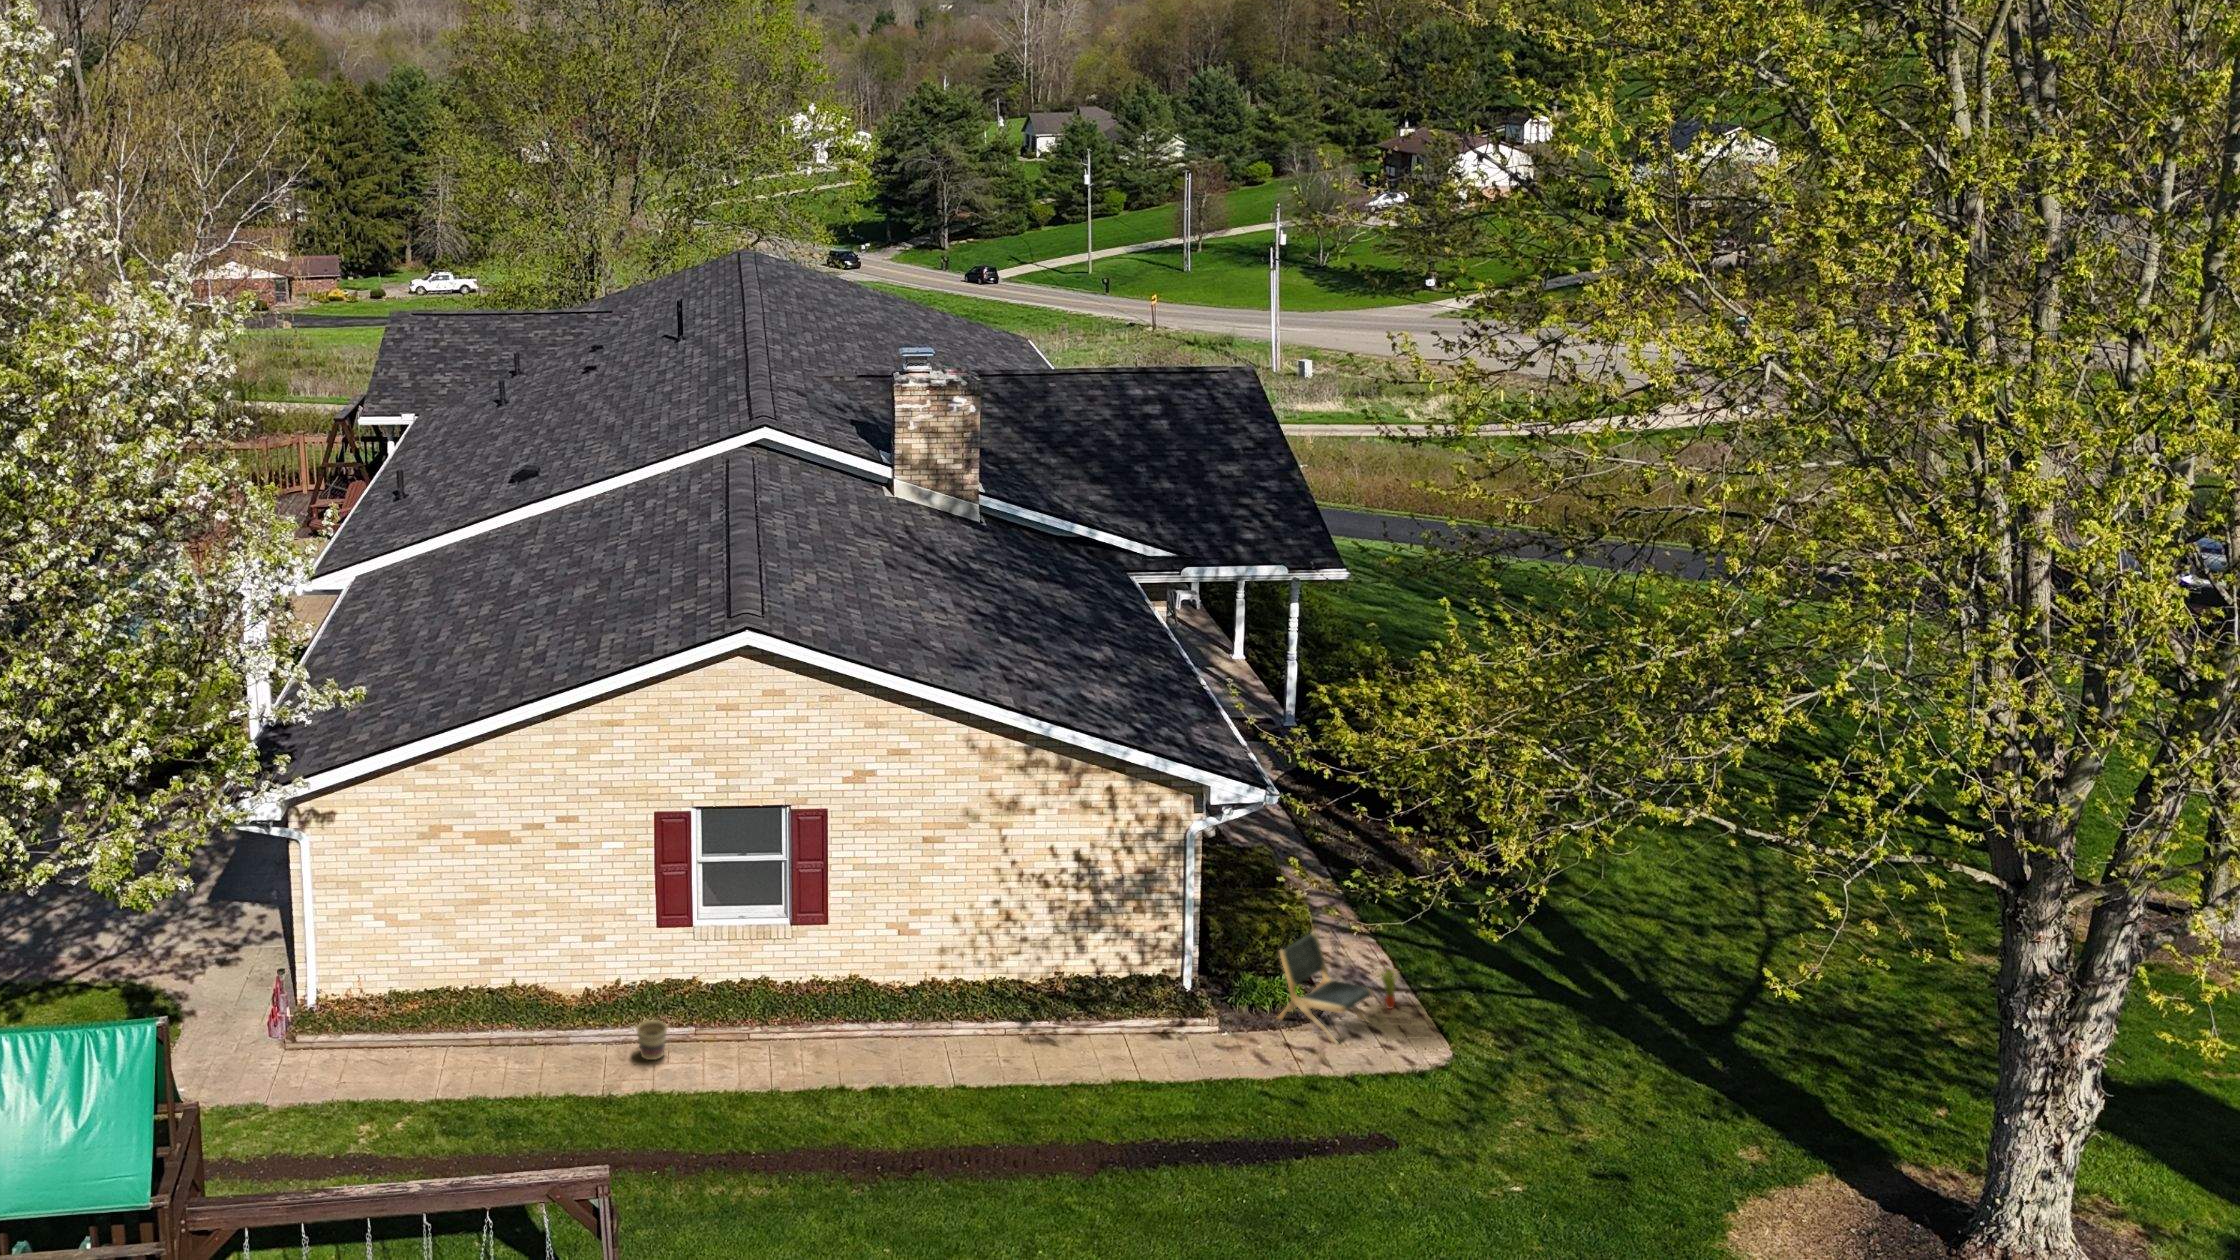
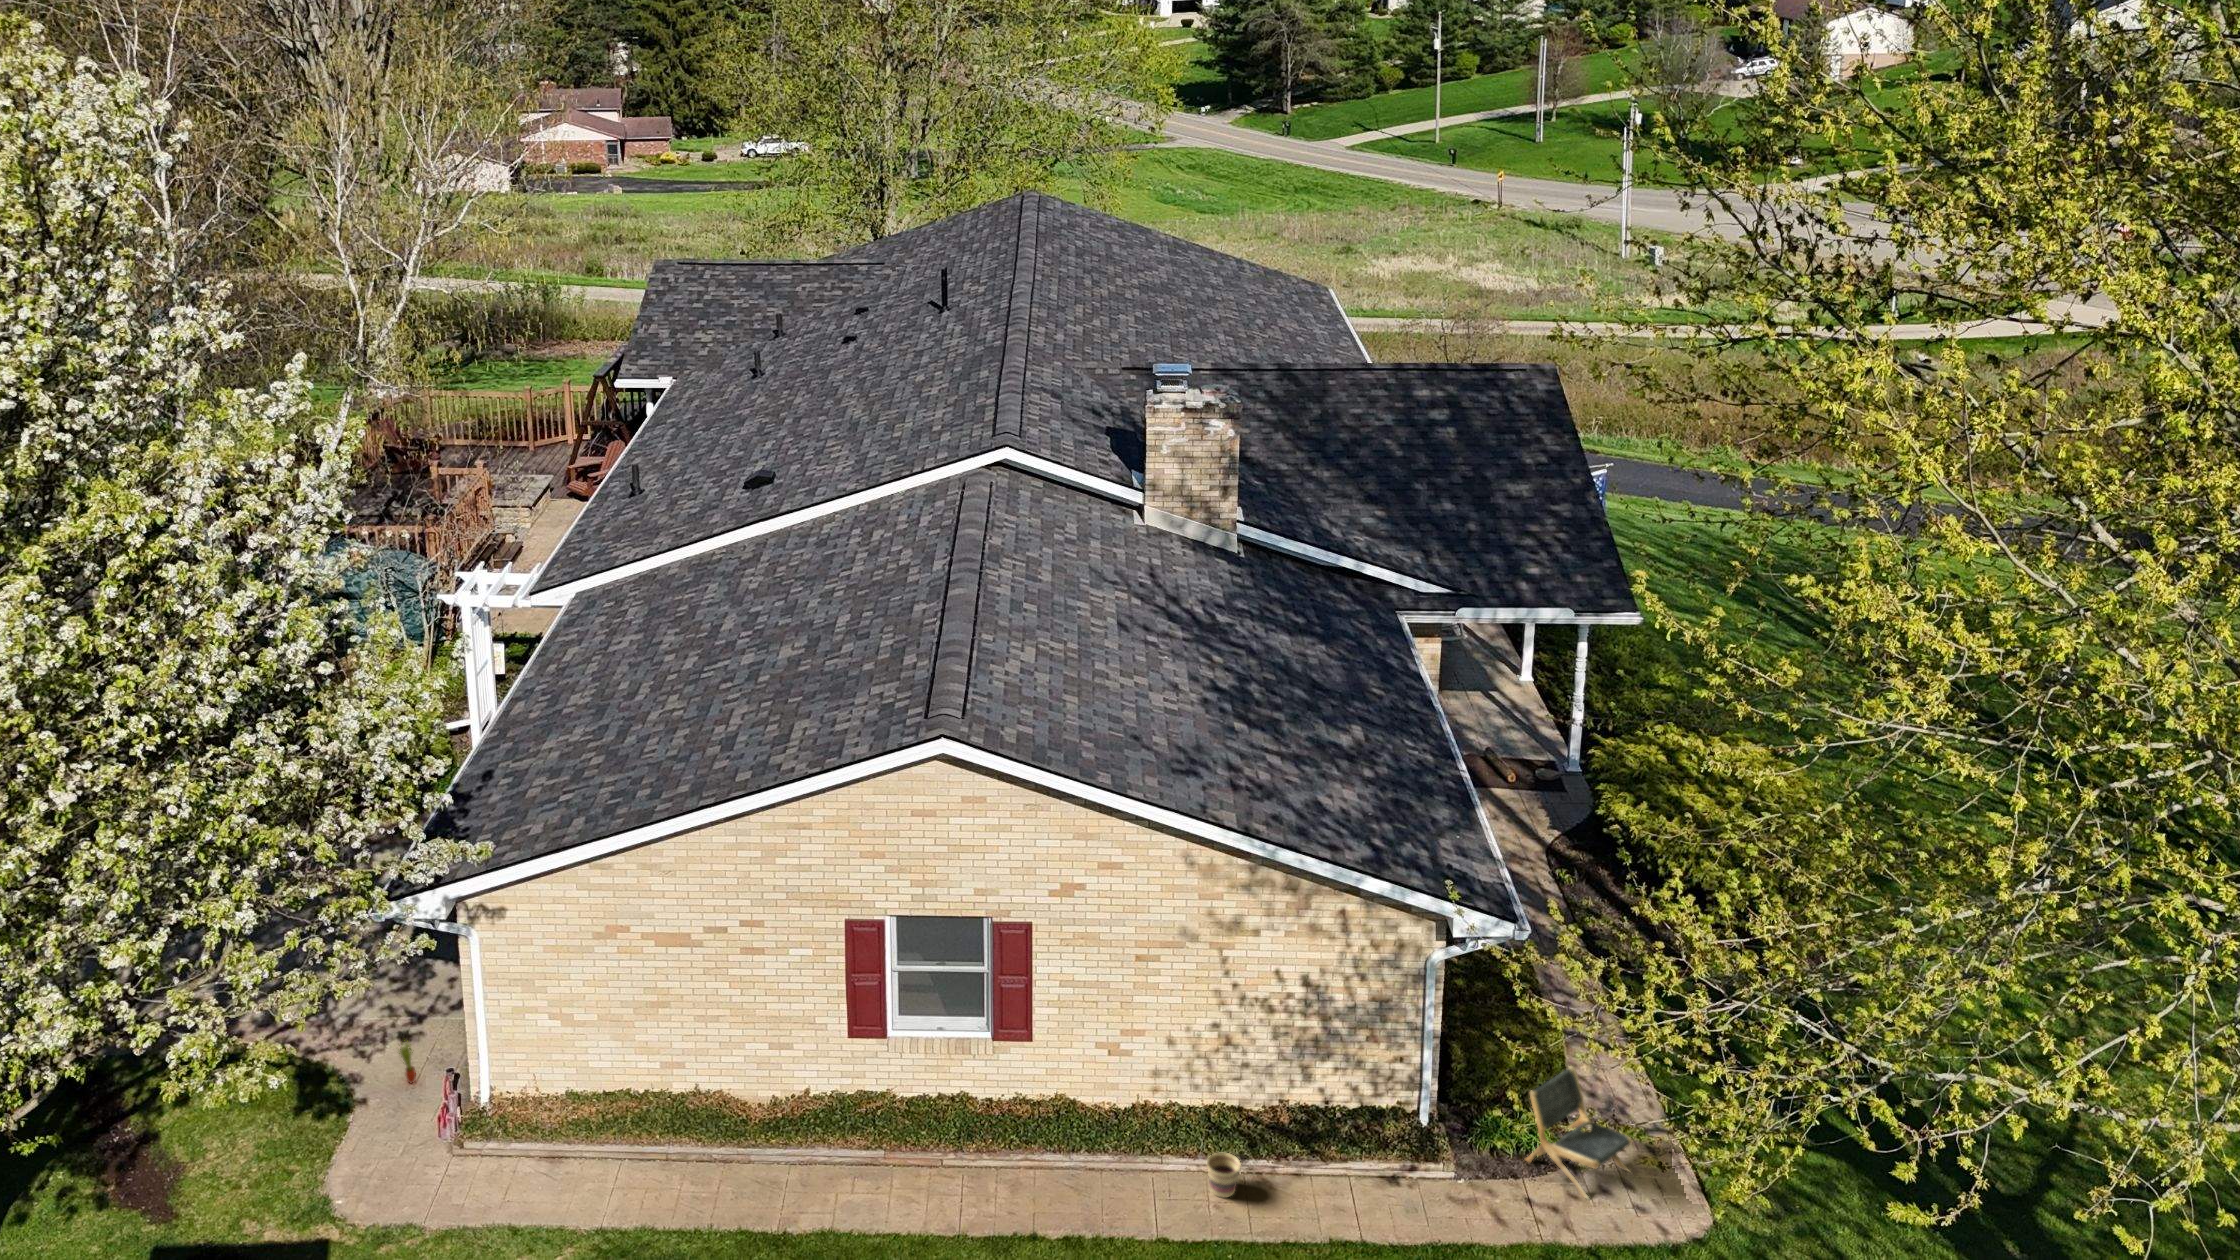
potted plant: present [1381,965,1398,1009] -> present [399,1040,416,1084]
basket: present [636,1020,667,1060] -> present [1207,1153,1241,1198]

